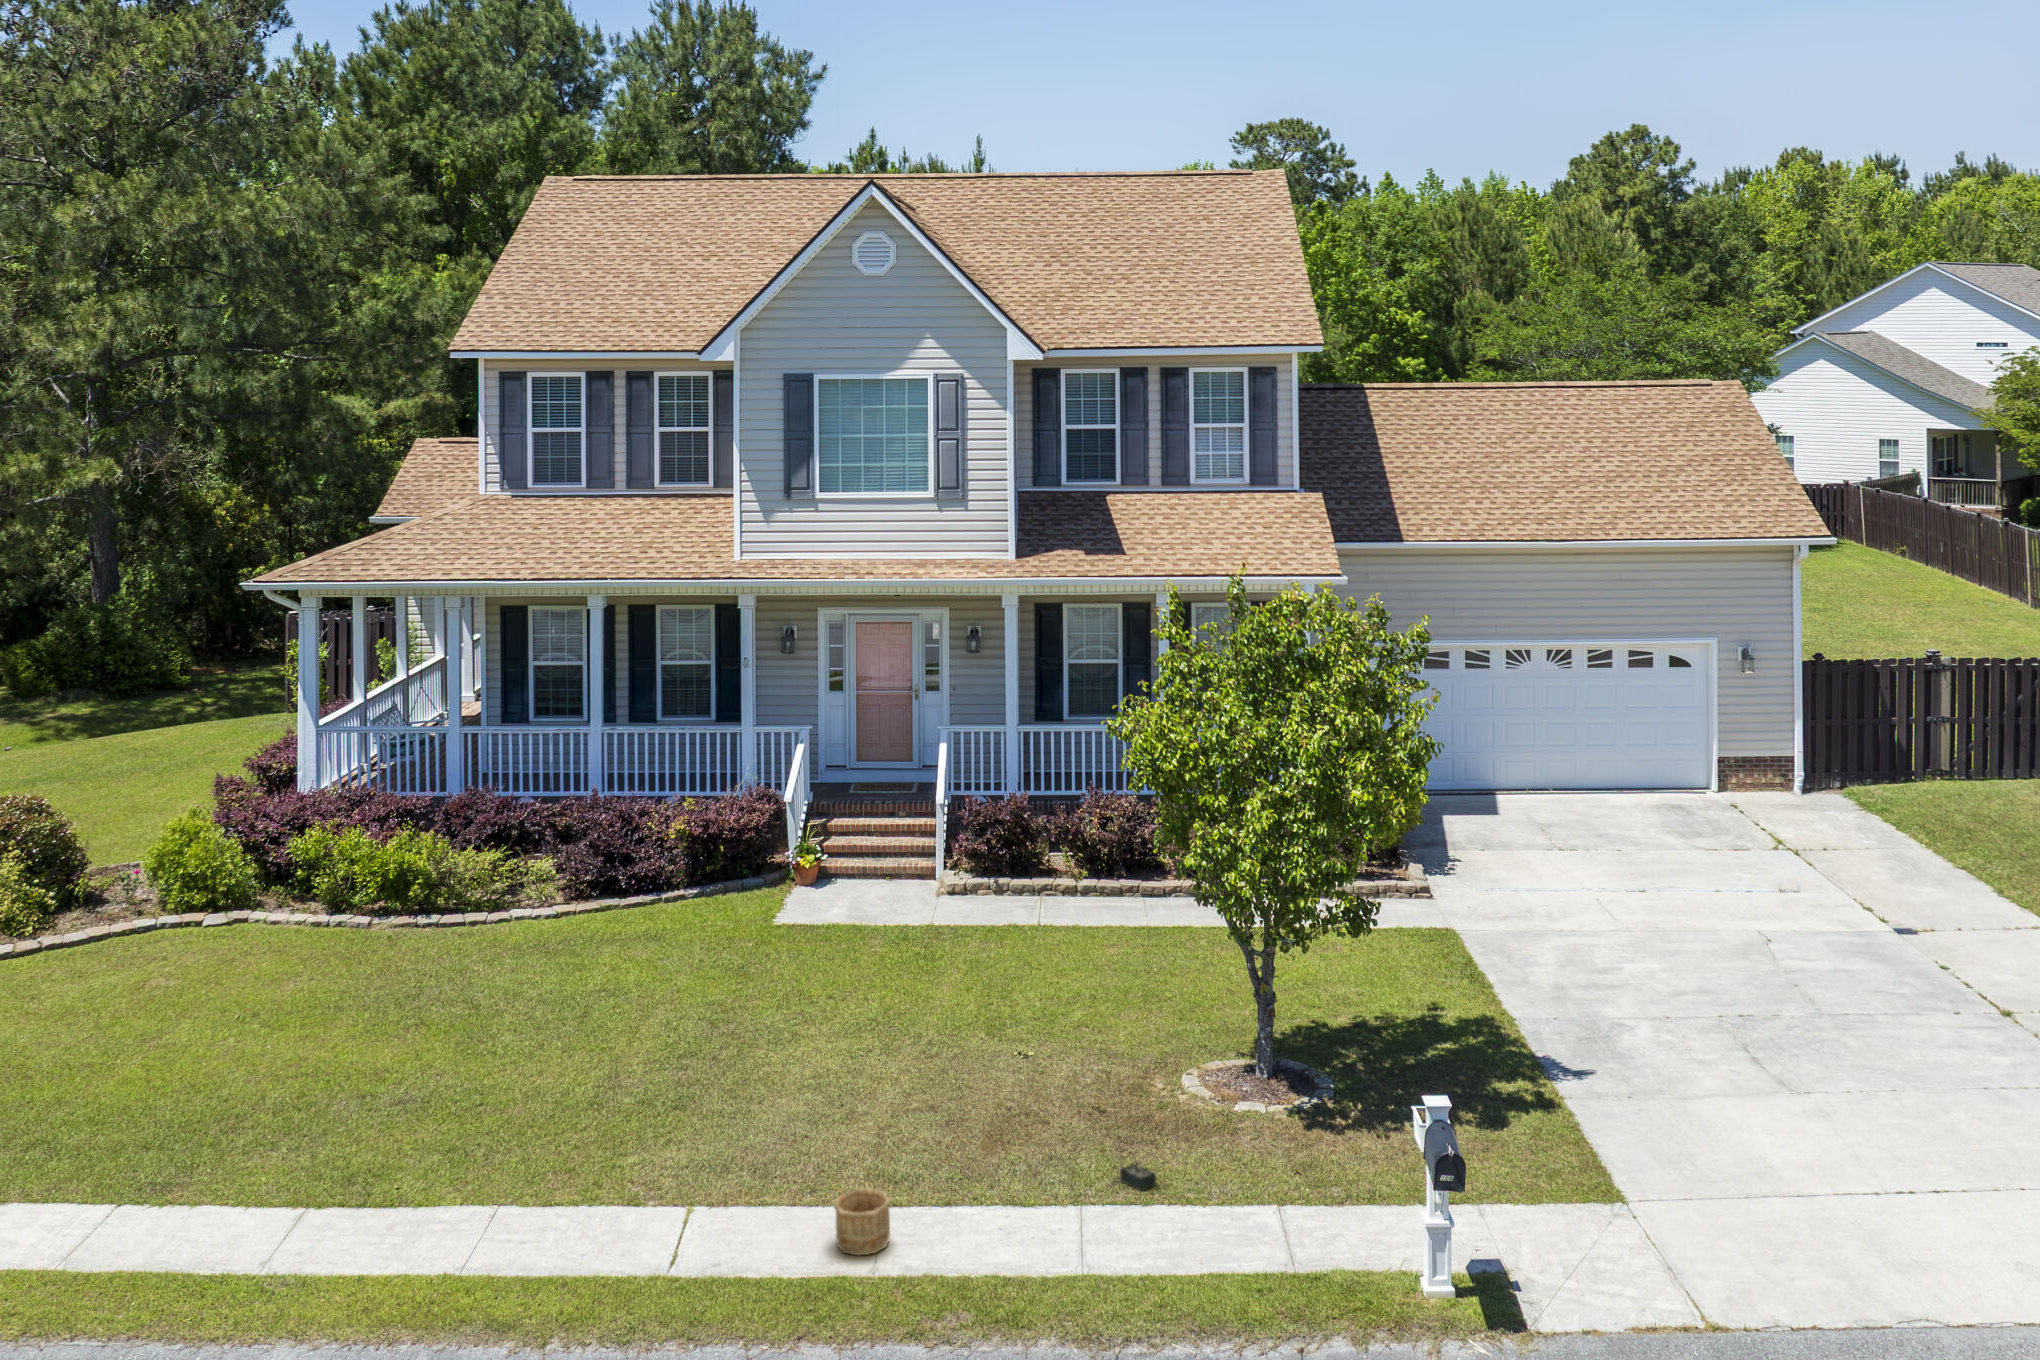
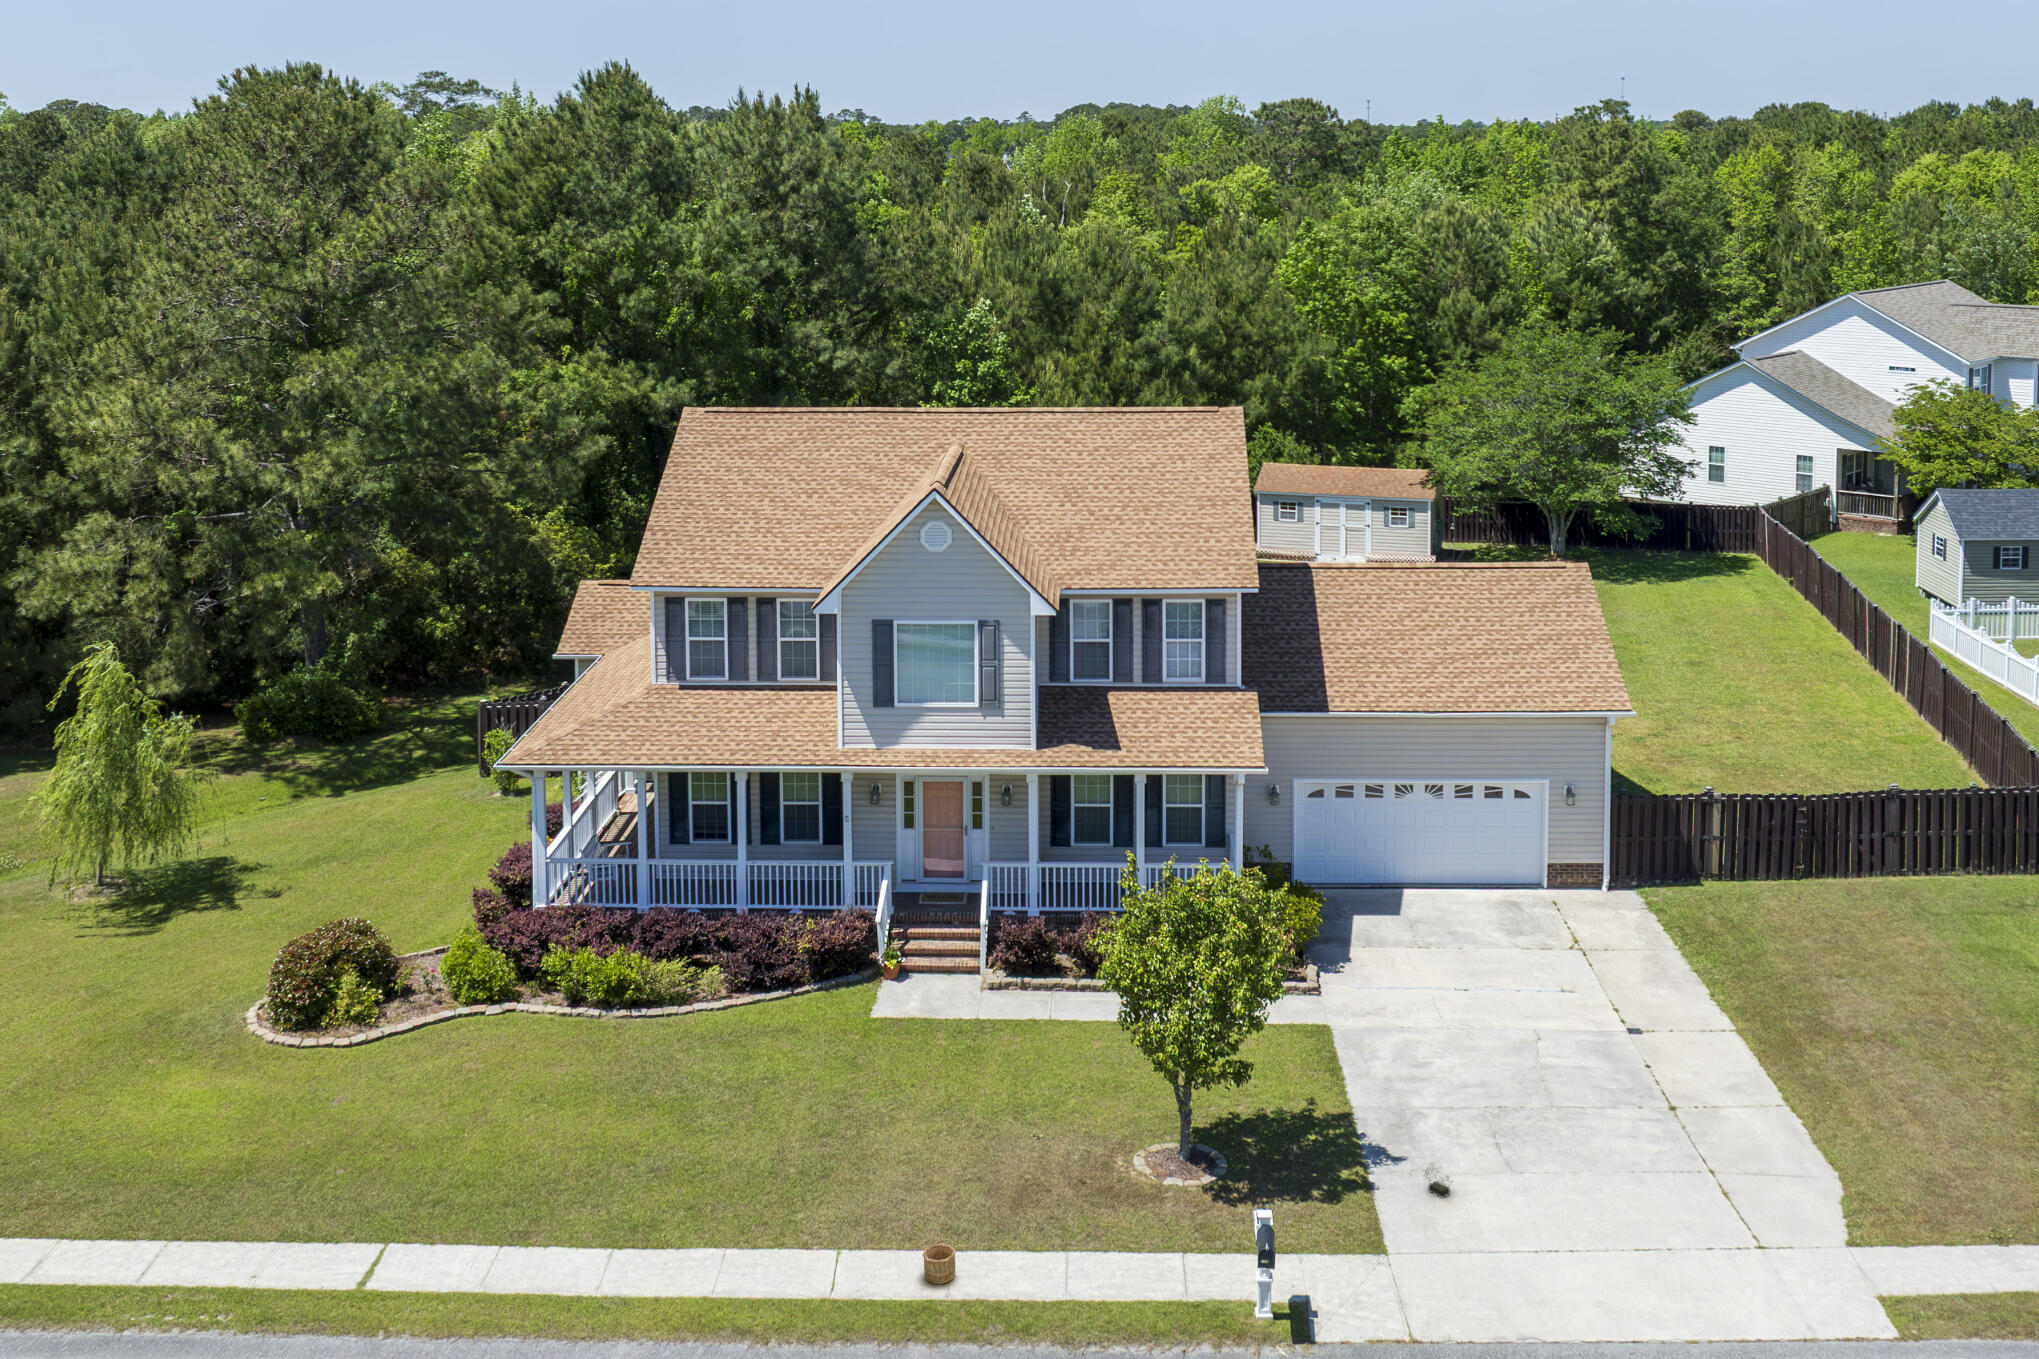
decorative plant: present [1113,1133,1156,1191] -> present [1425,1169,1453,1198]

